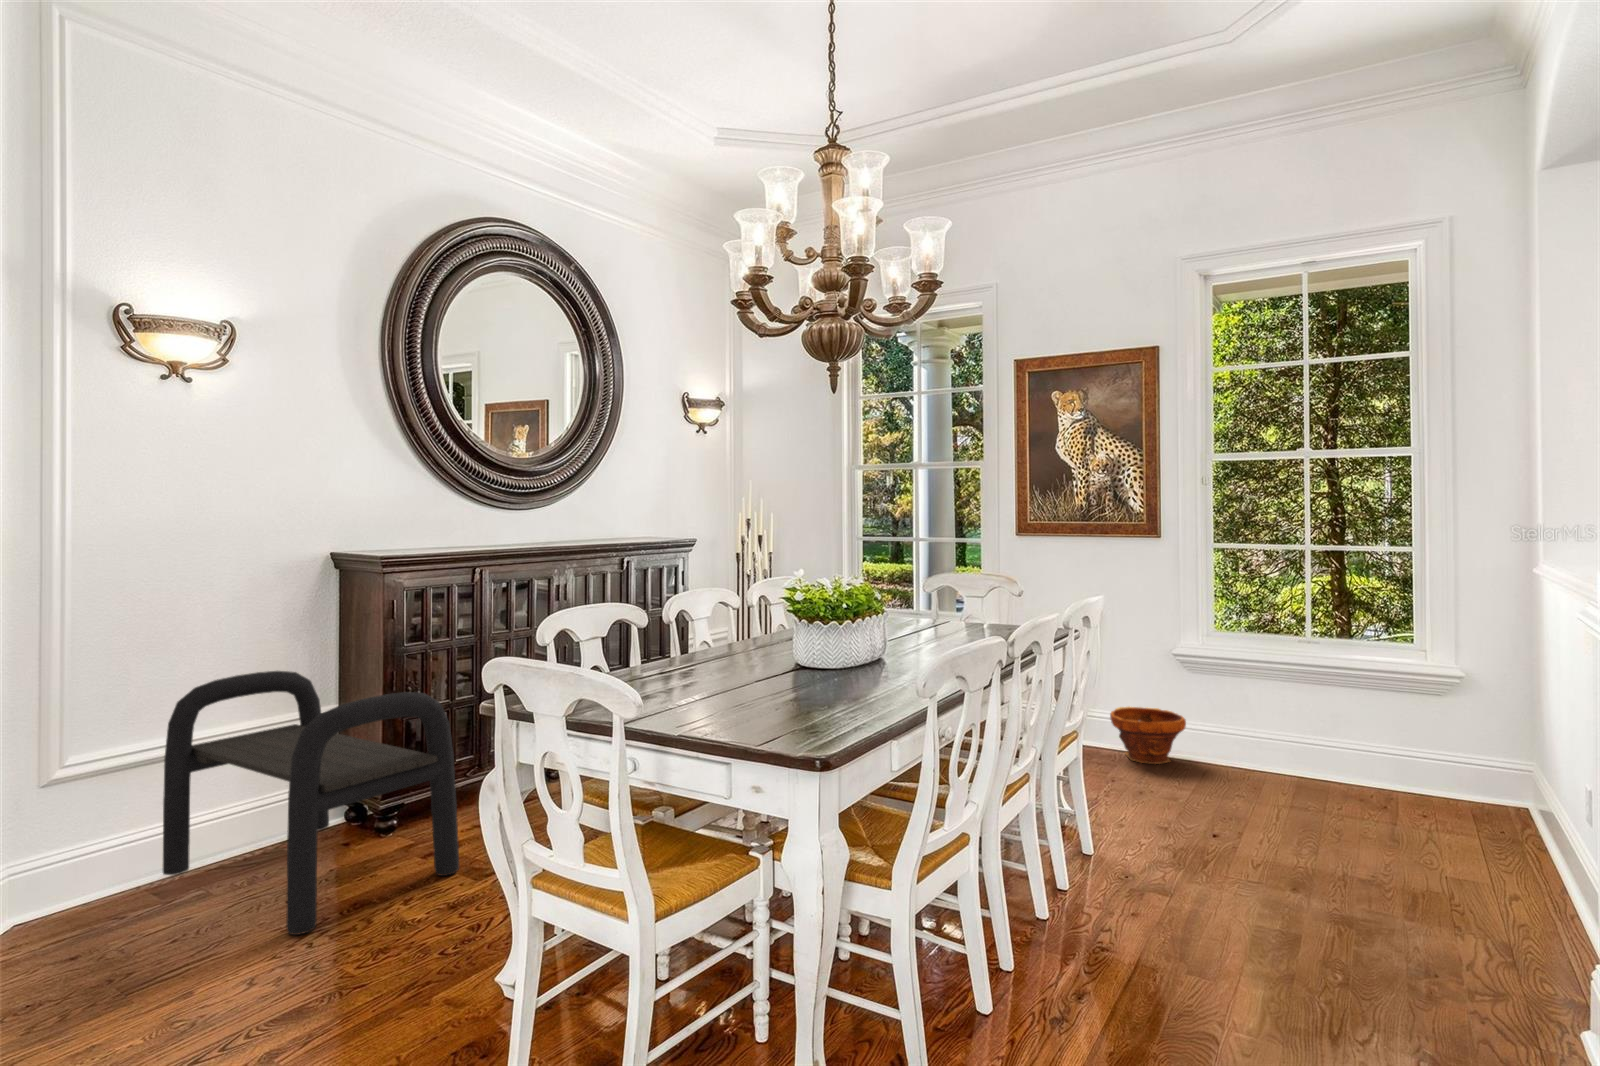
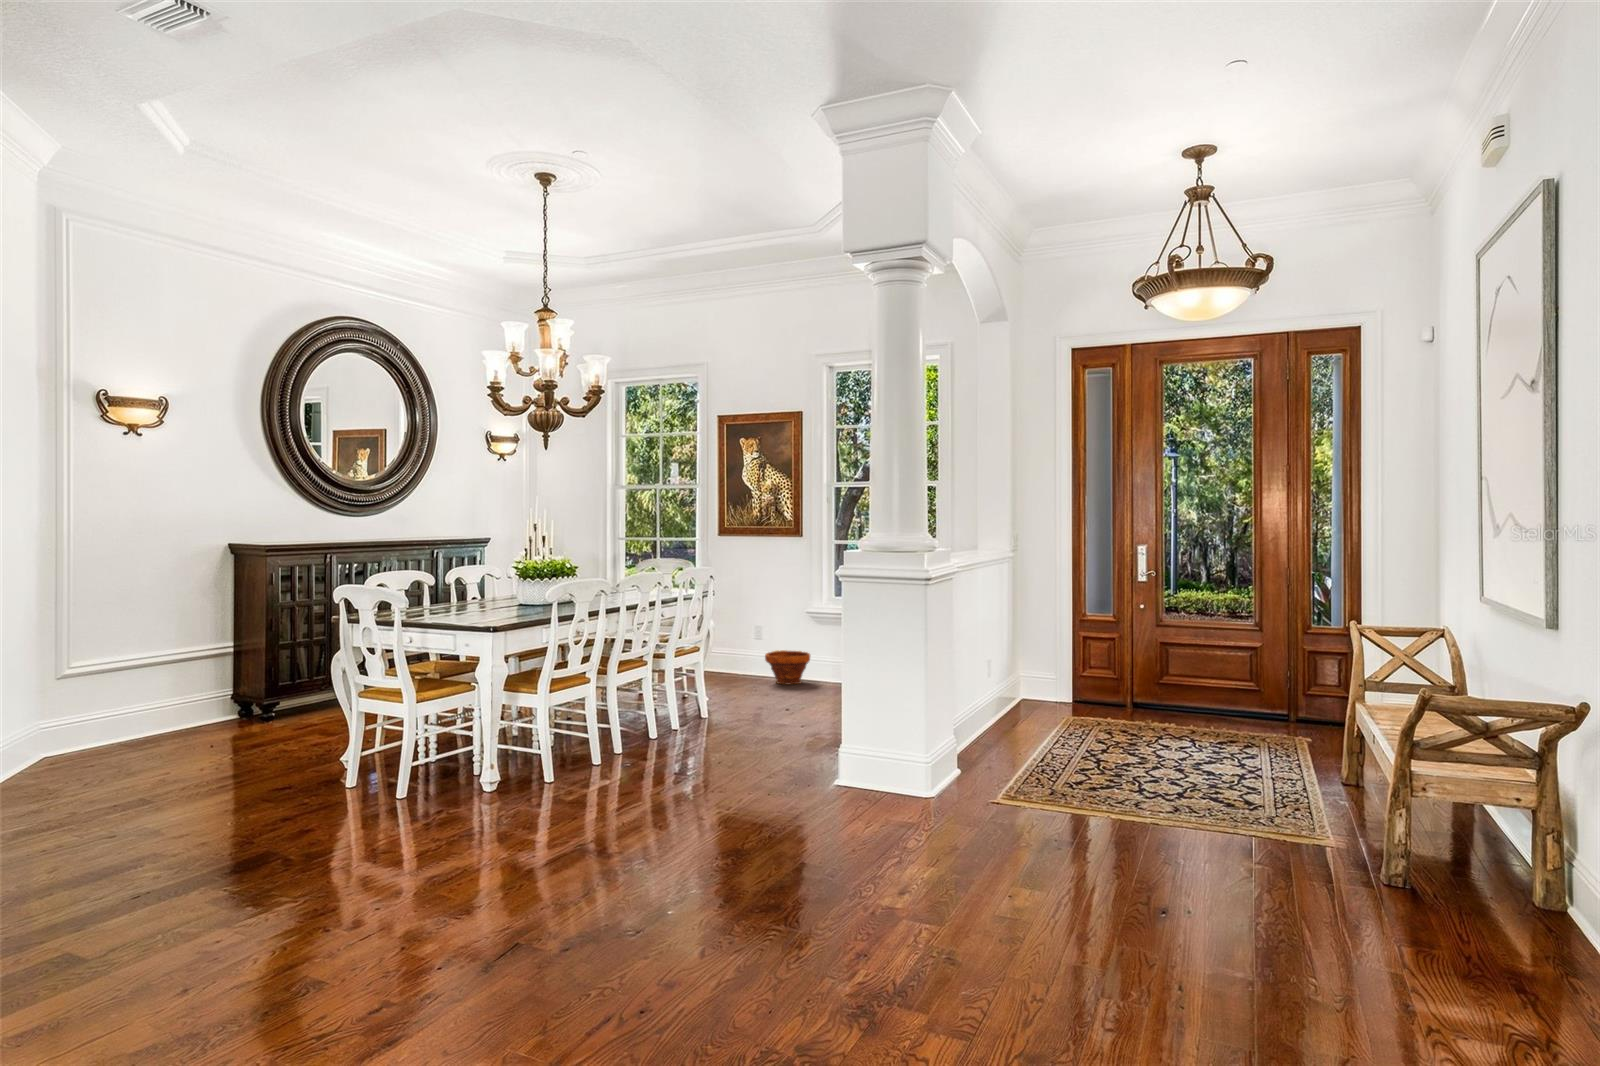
bench: present [163,671,459,935] -> none [125,618,317,754]

